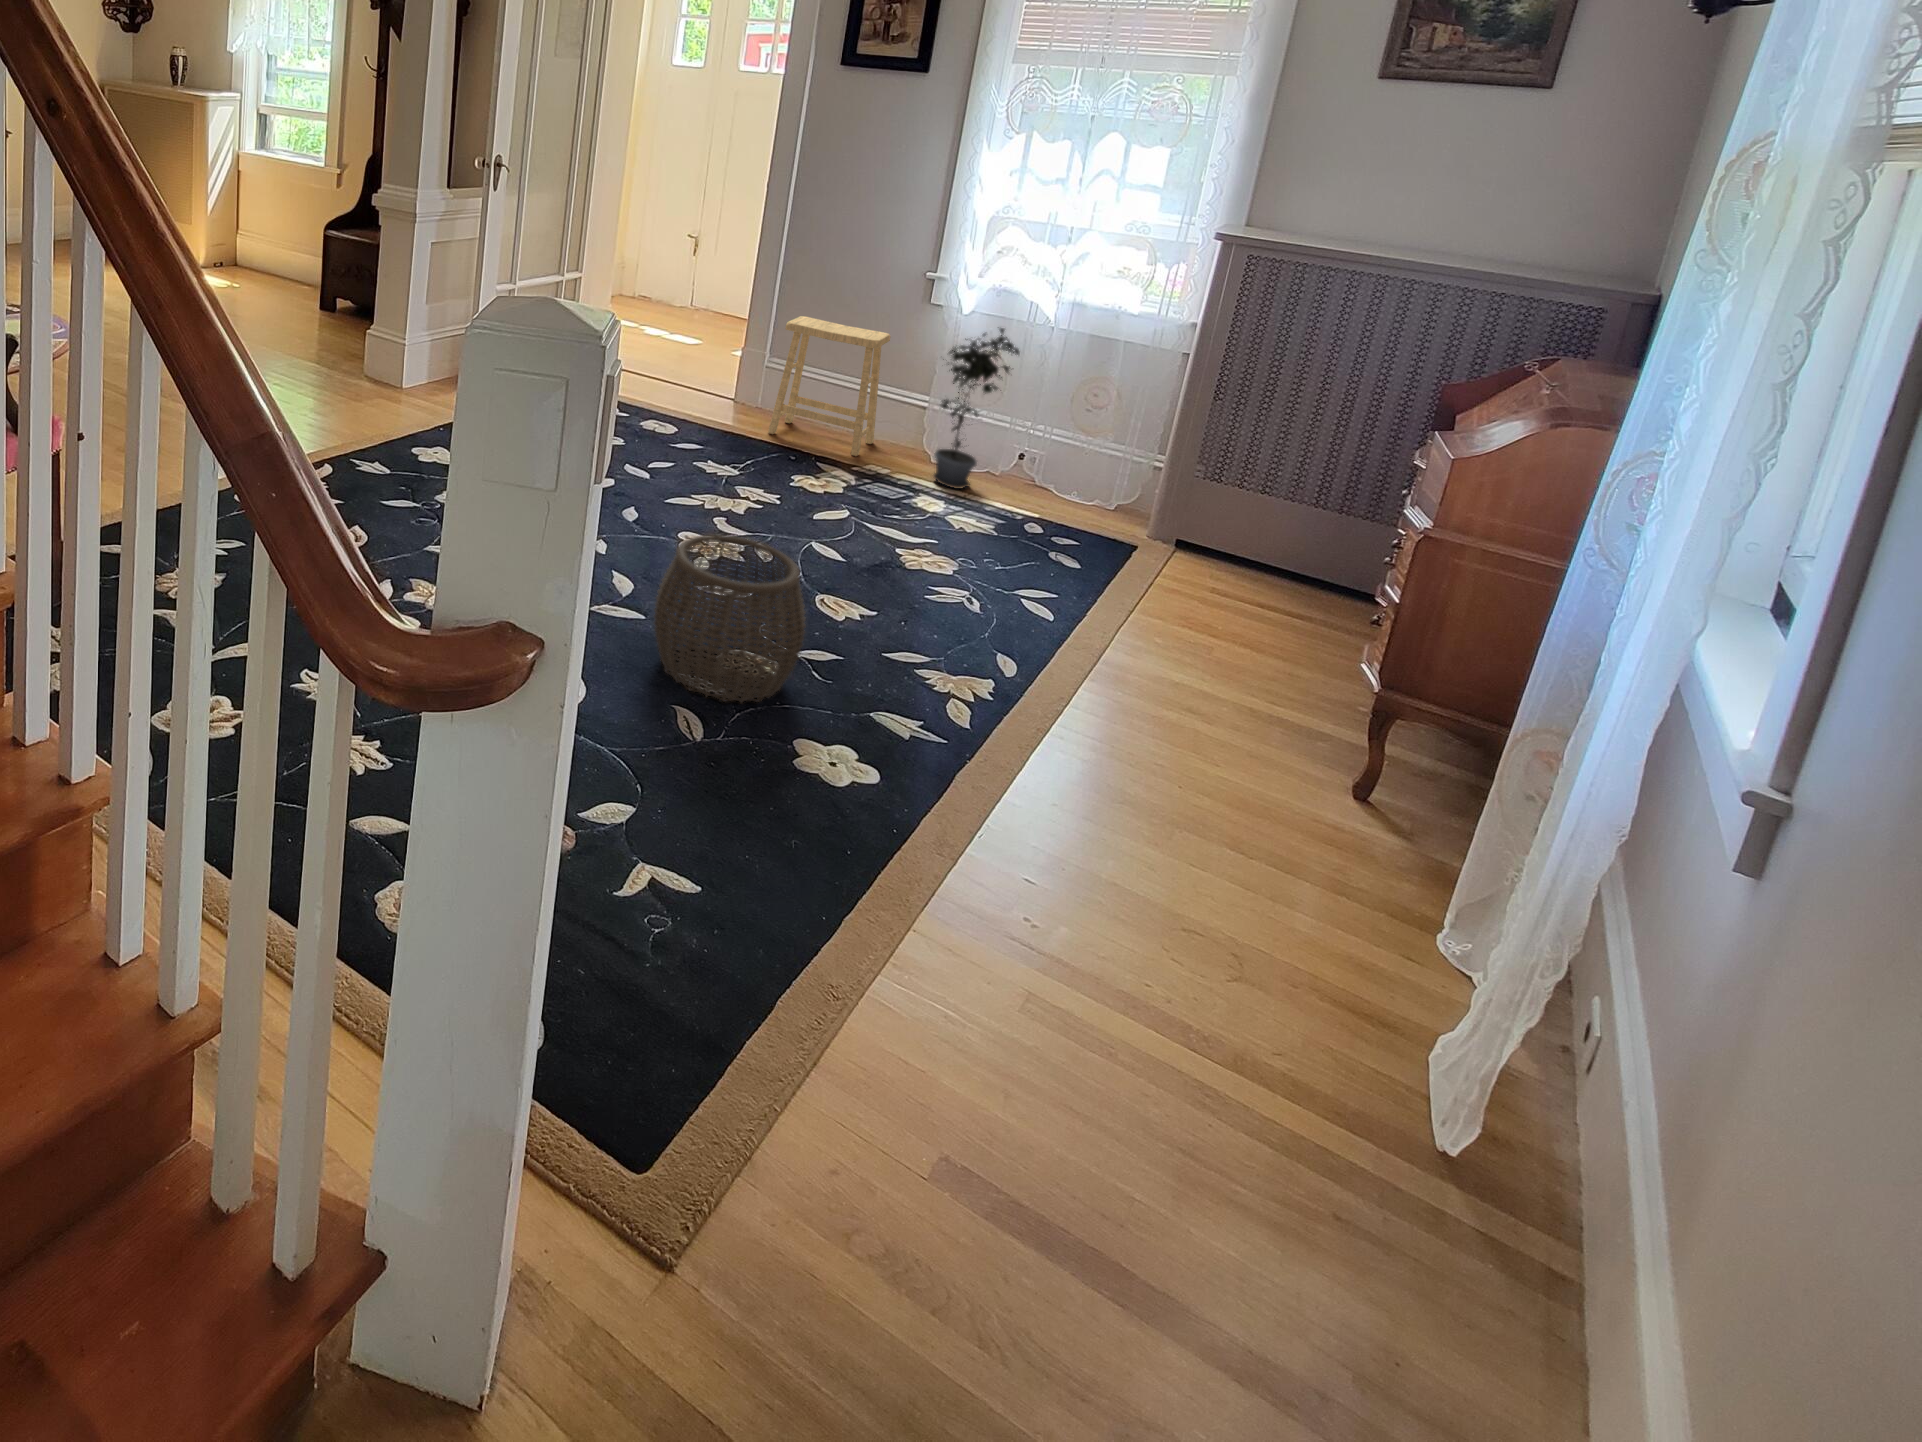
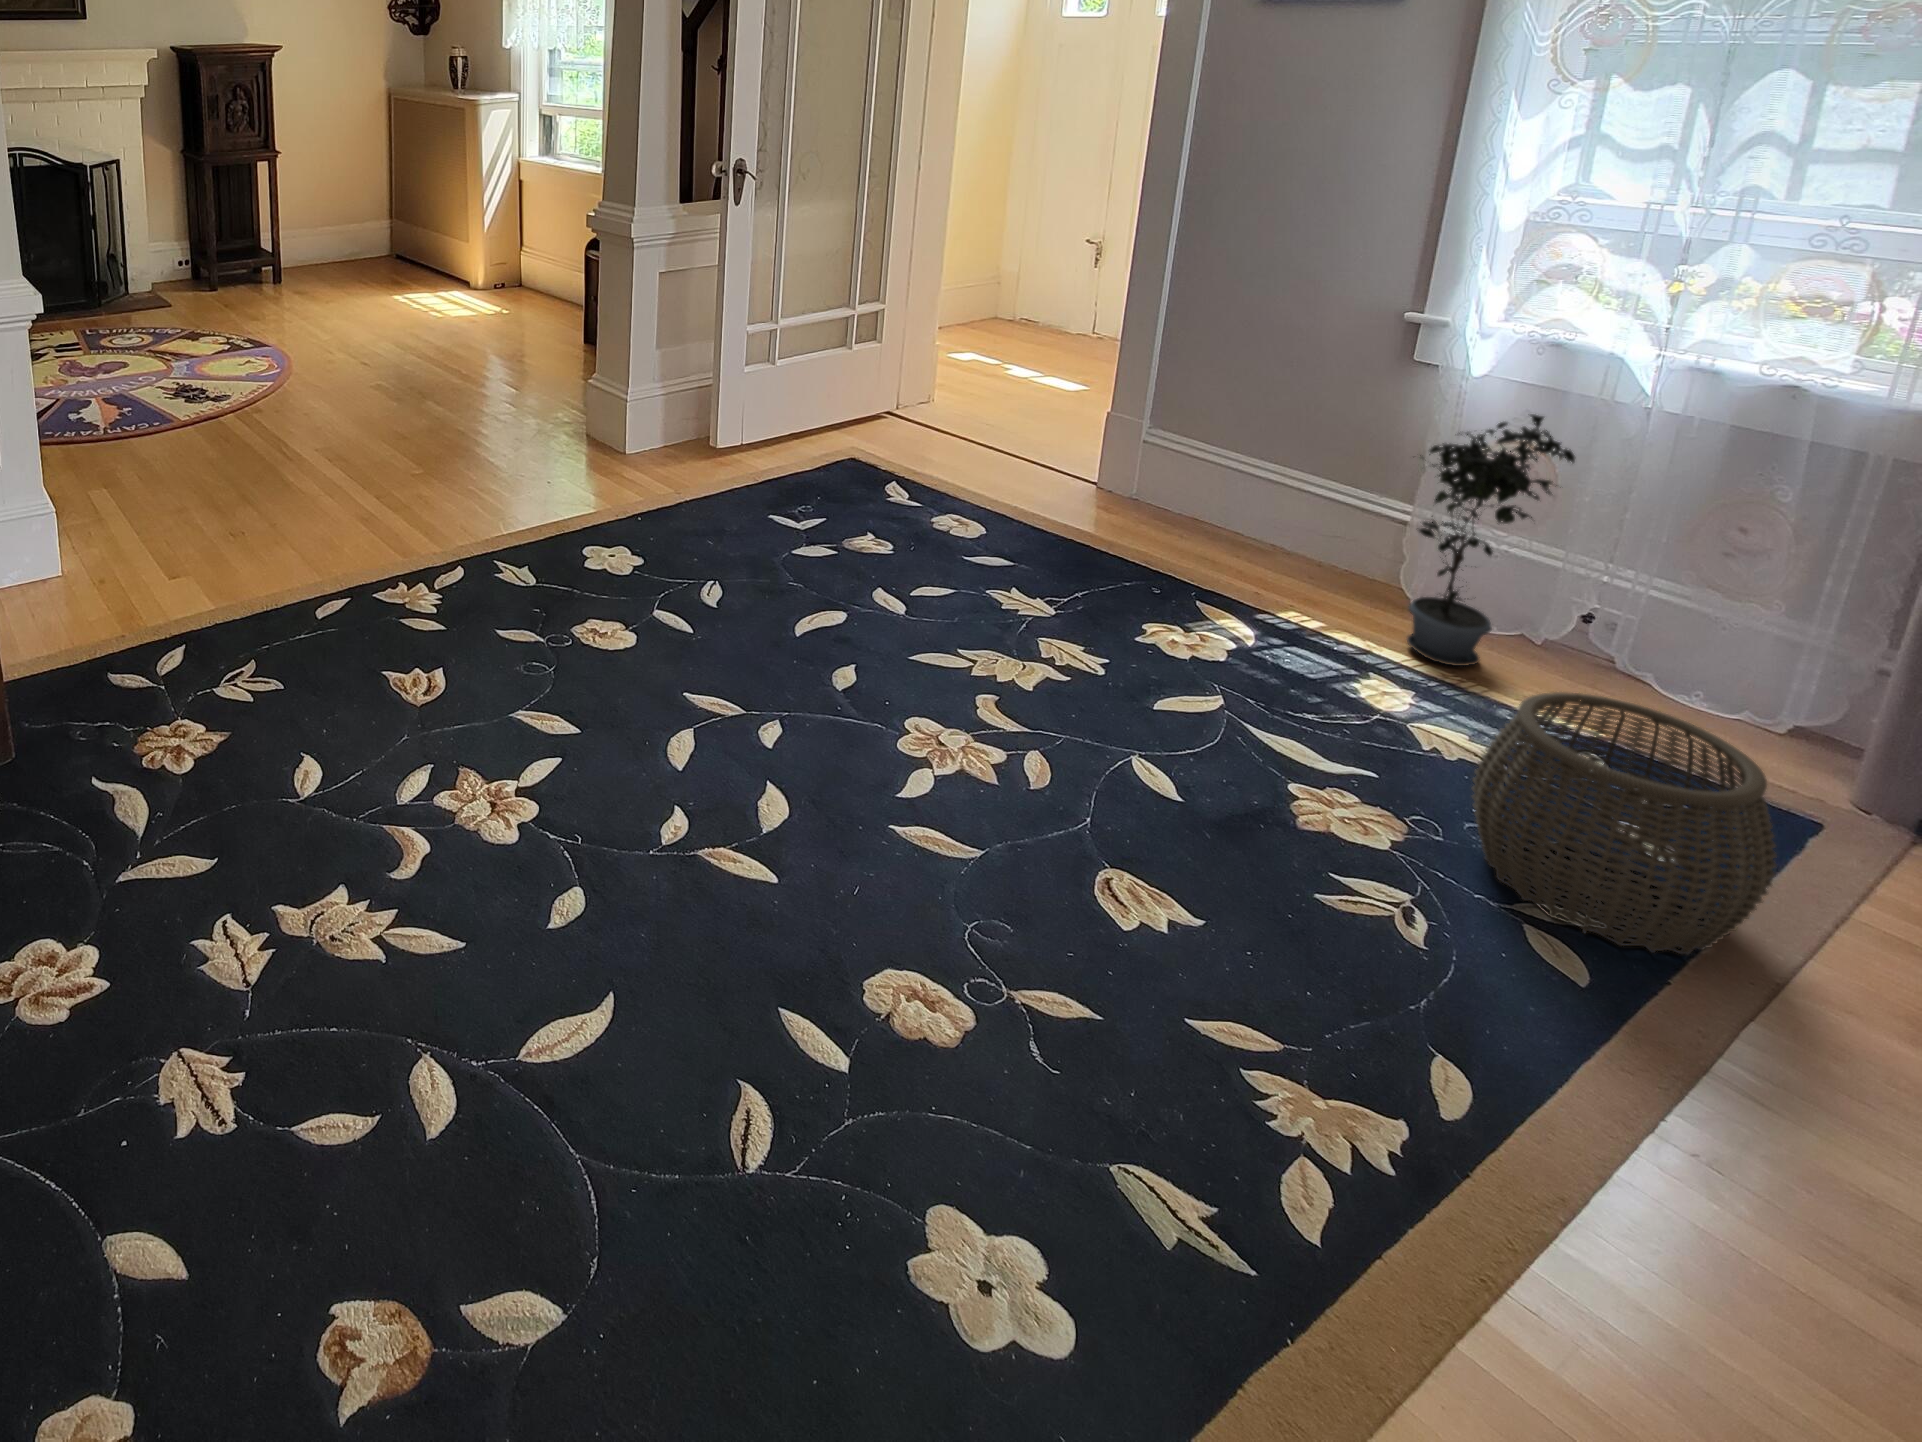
footstool: present [768,316,890,456] -> none [1133,373,1340,590]
woven basket: present [654,535,805,703] -> present [1472,692,1776,954]

